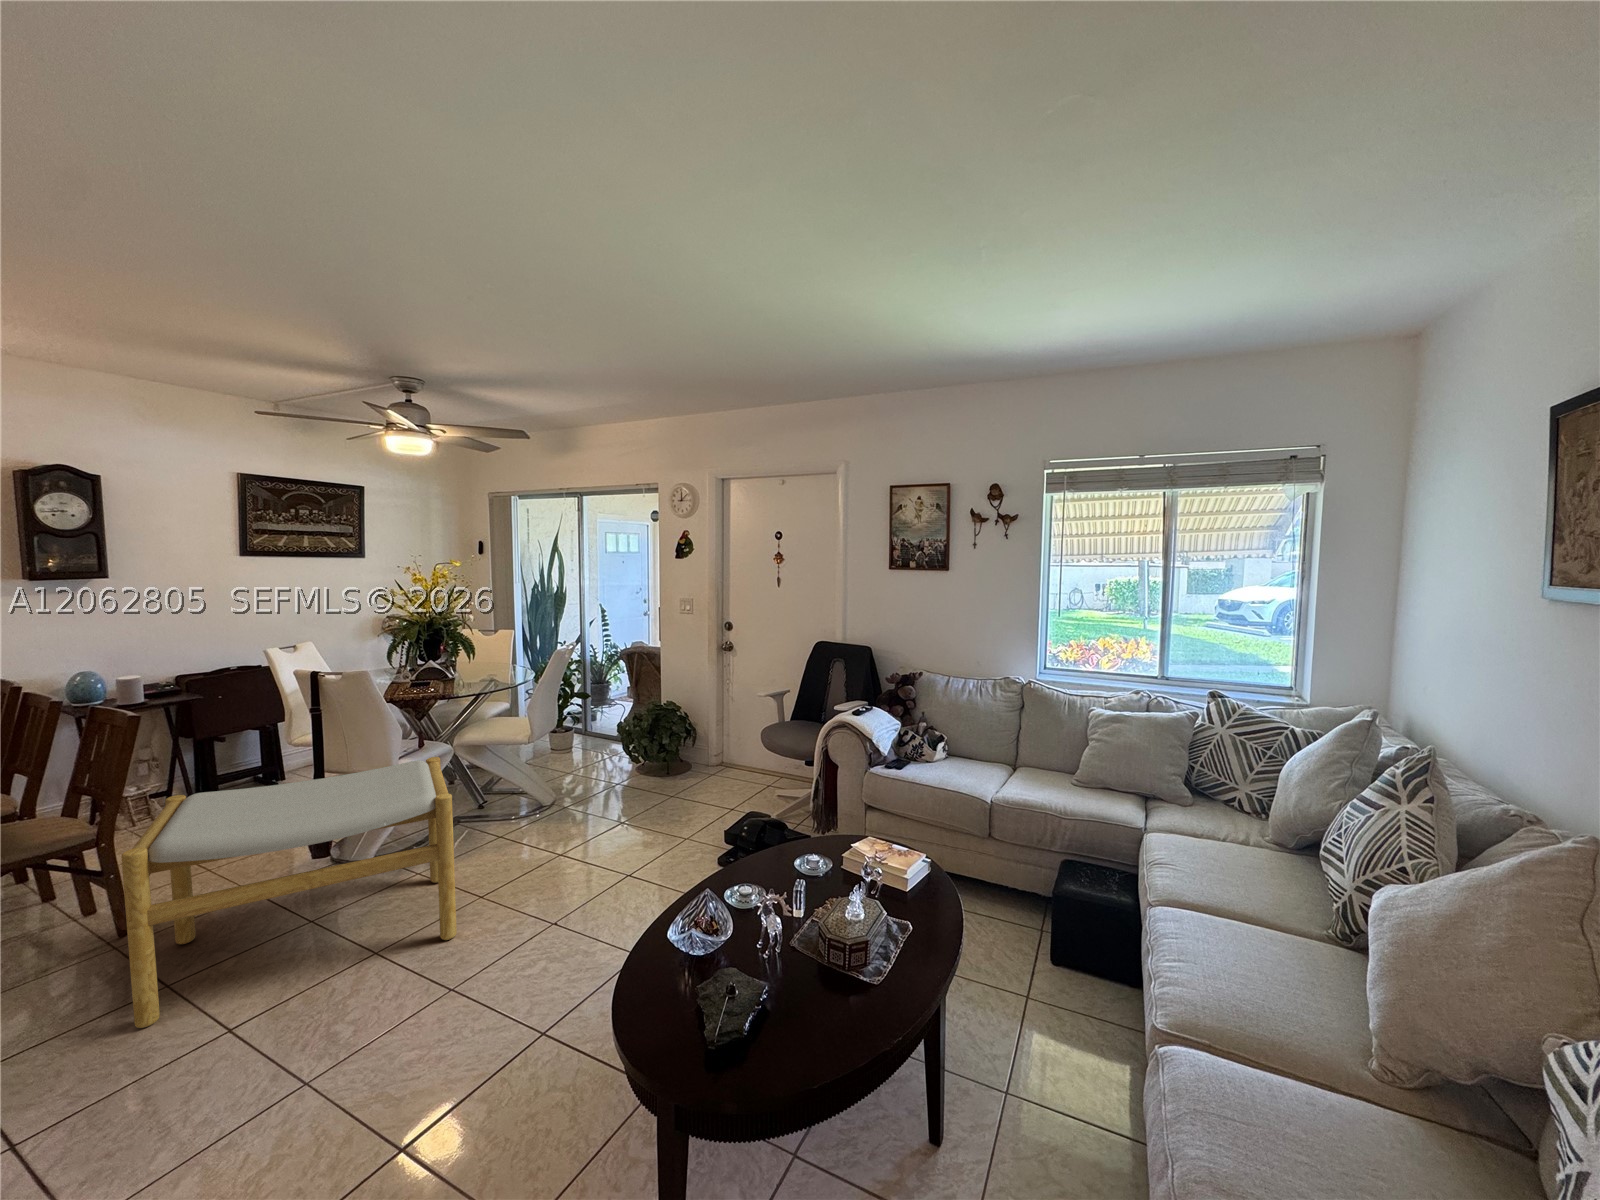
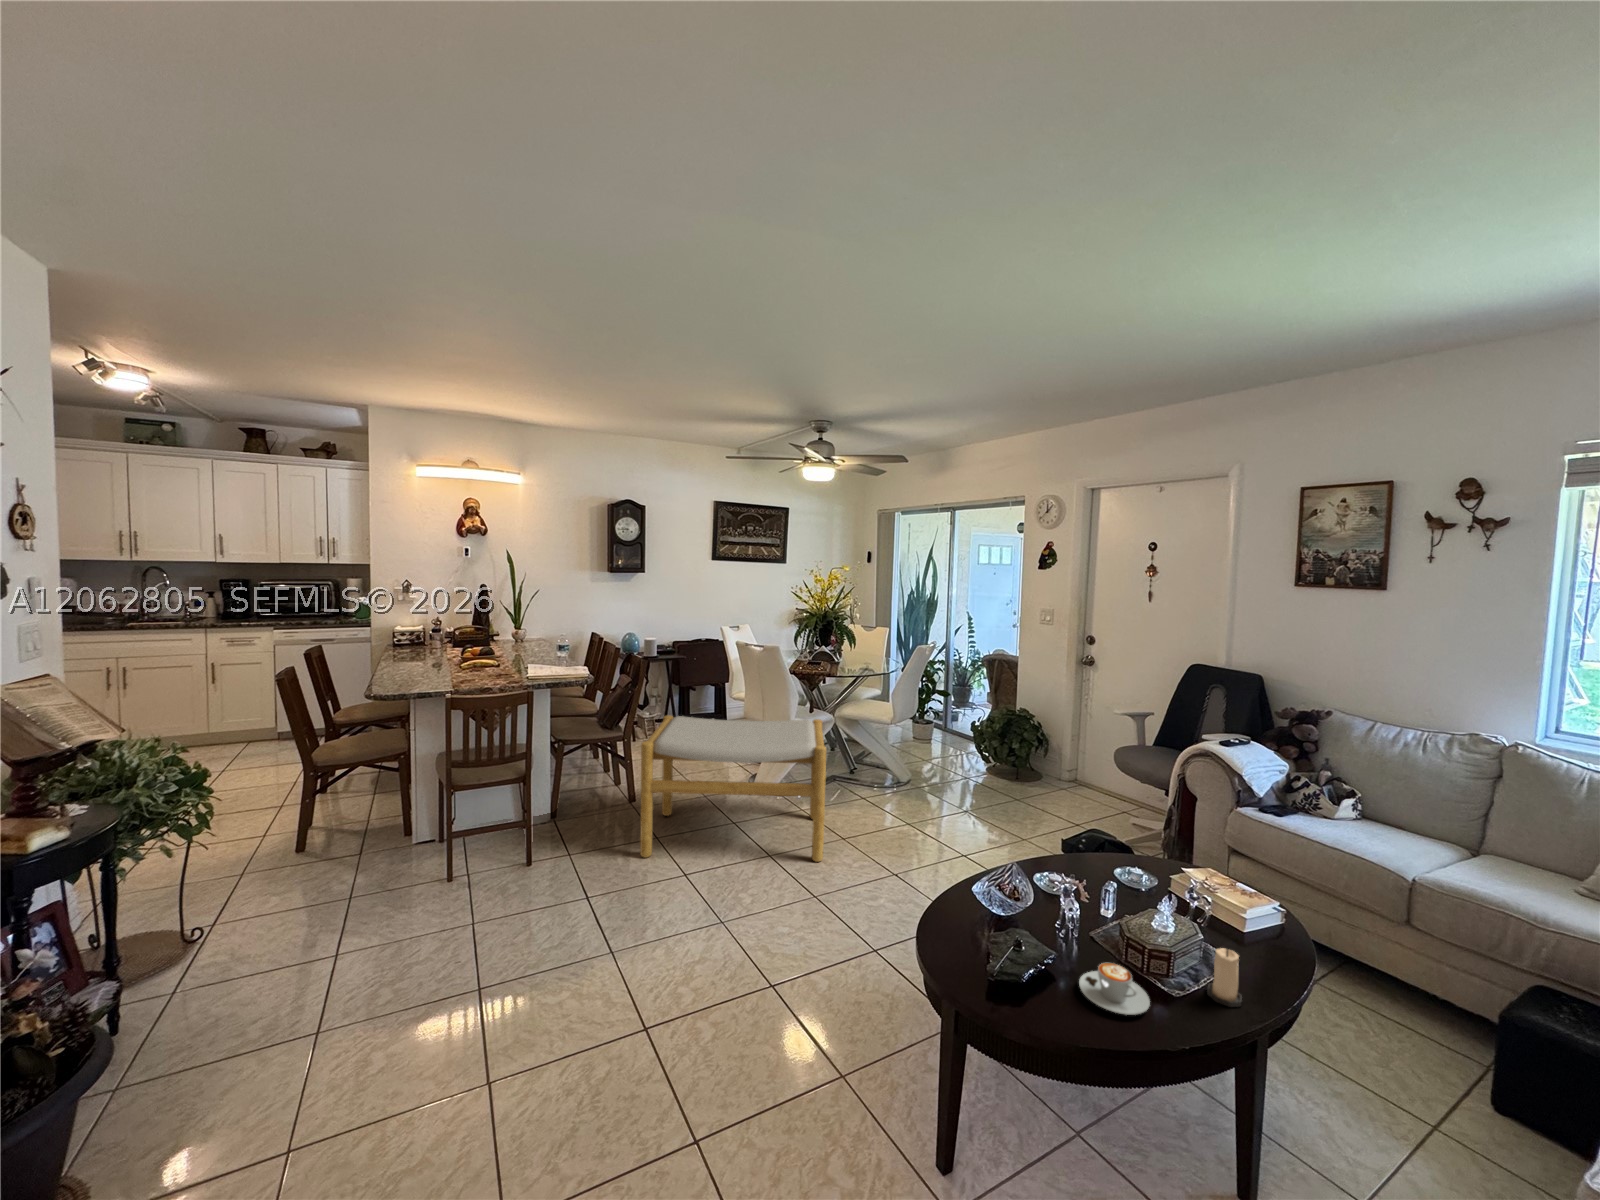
candle: none [898,922,926,976] -> present [1207,948,1242,1007]
coffee cup: none [795,975,861,1031] -> present [1079,963,1150,1015]

